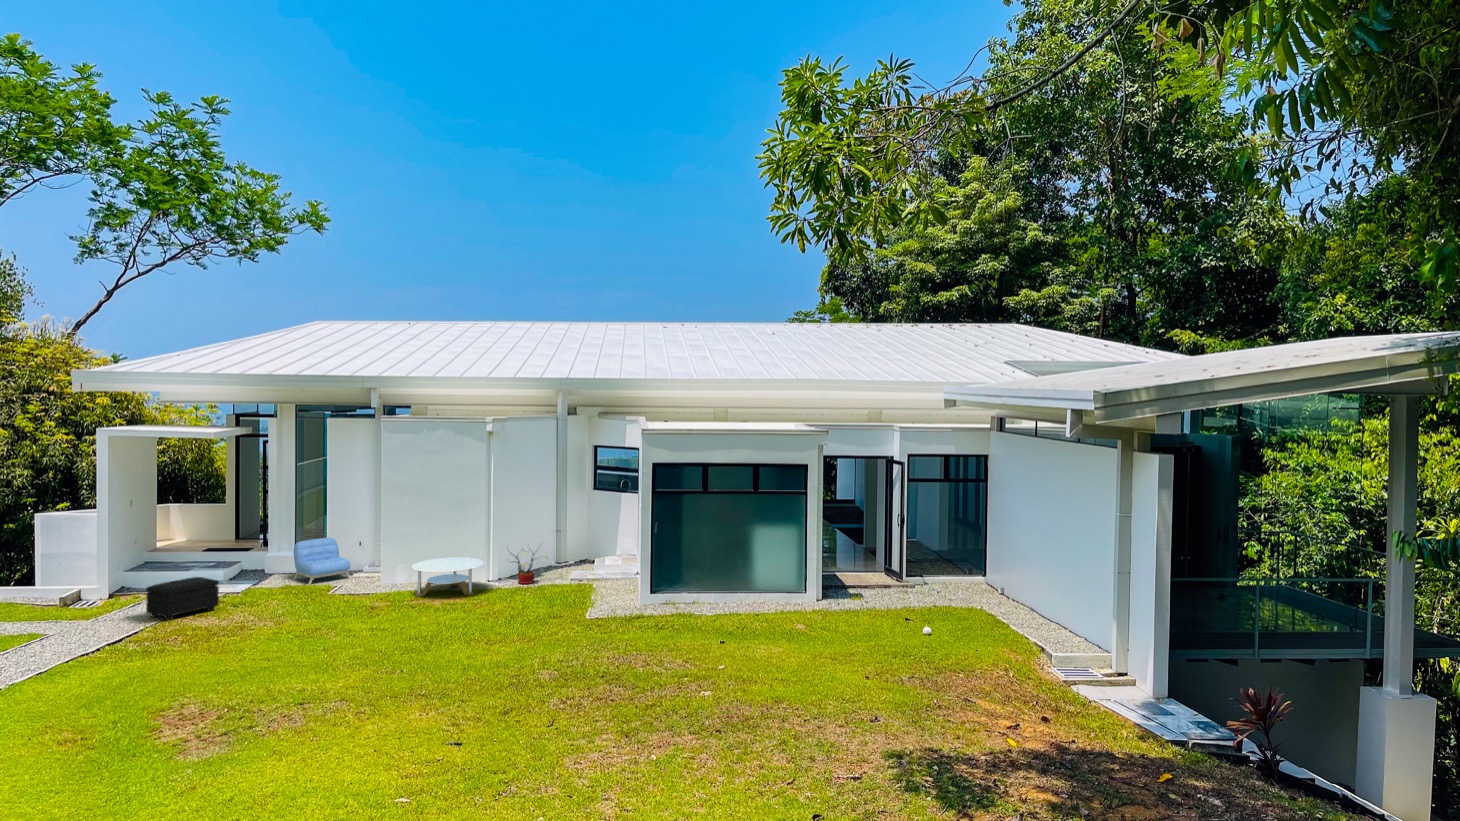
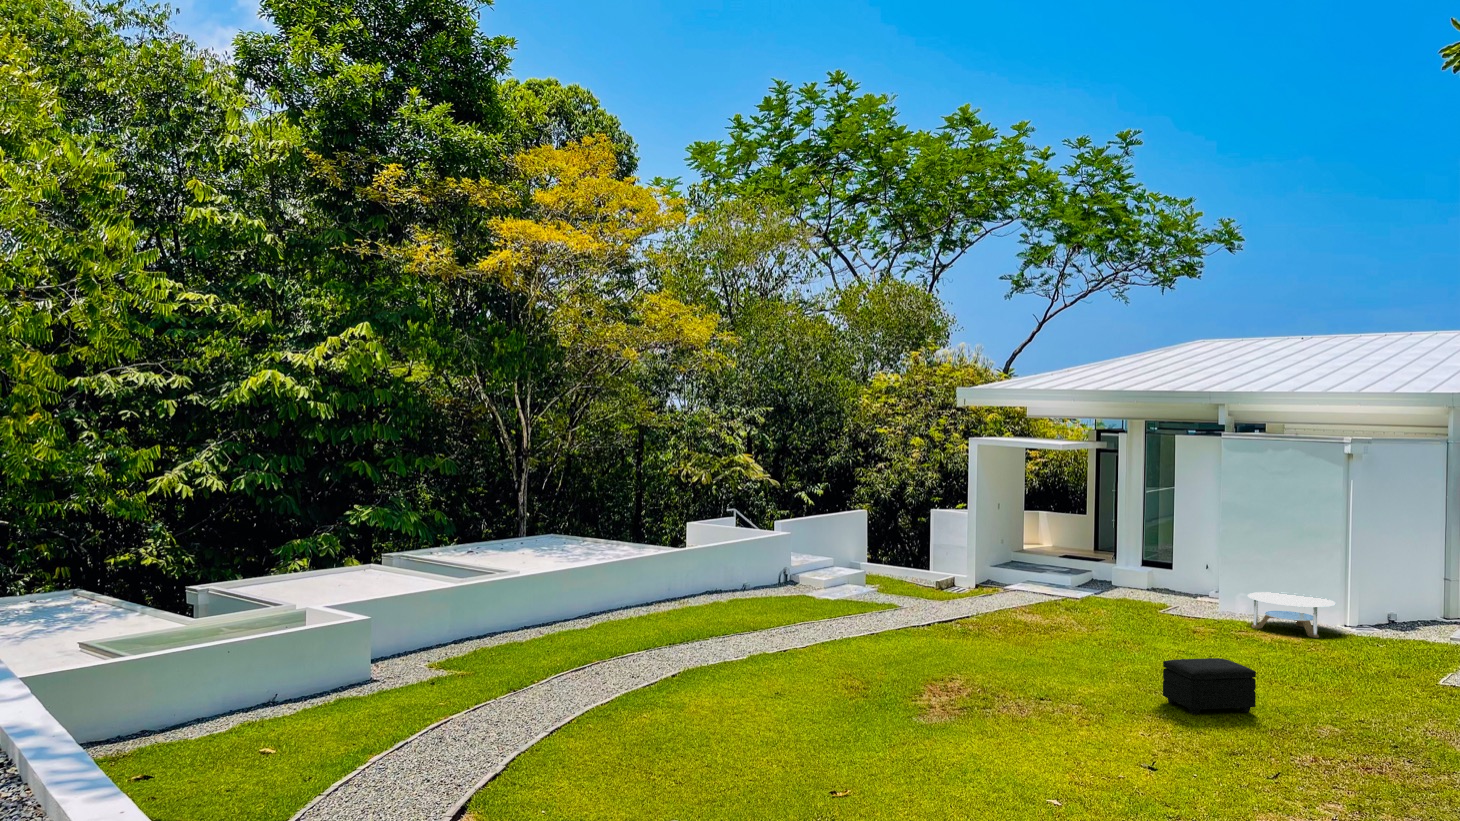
armchair: present [294,538,350,585] -> none [1136,556,1190,601]
decorative plant: present [513,551,547,584] -> none [1363,590,1430,641]
footstool: present [146,577,219,620] -> present [1163,658,1256,715]

